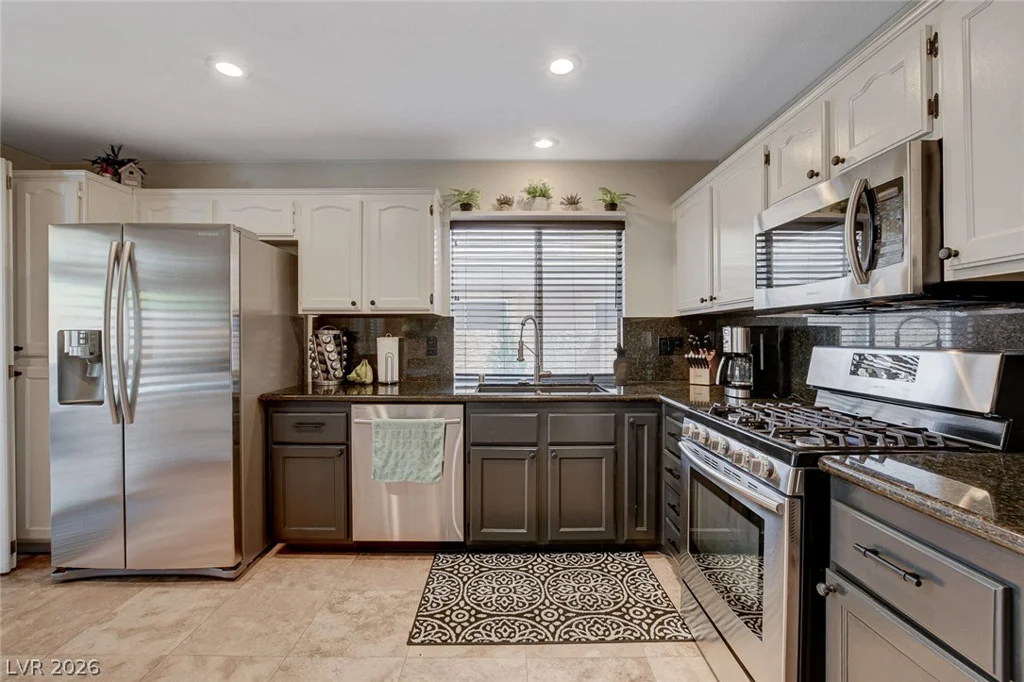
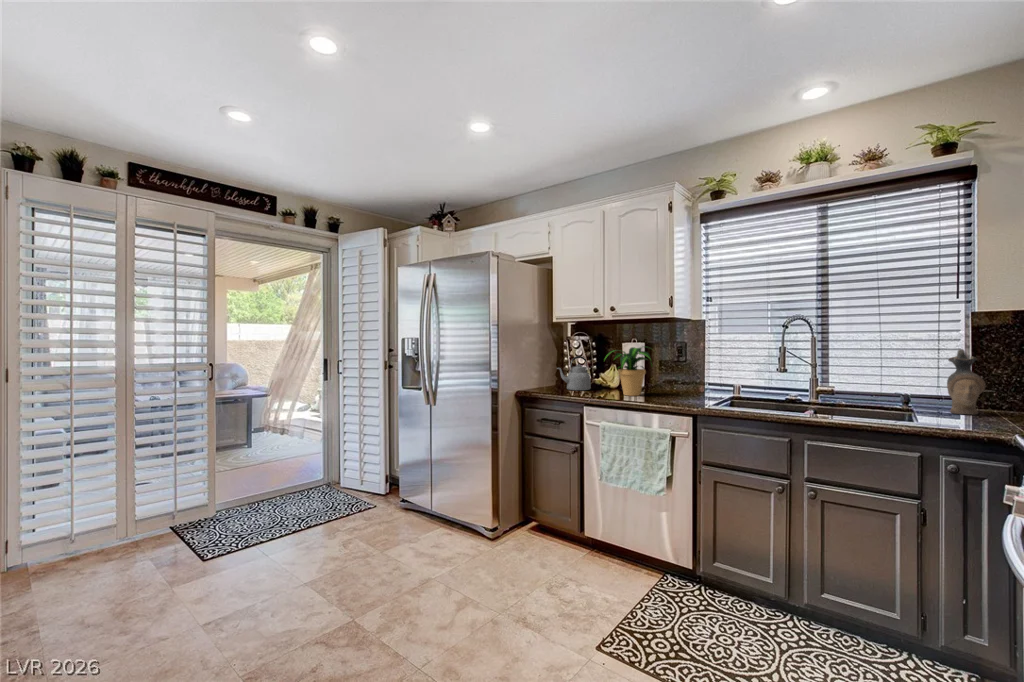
potted plant: none [370,342,422,390] -> present [605,347,652,396]
kettle: none [308,352,347,389] -> present [557,356,591,390]

